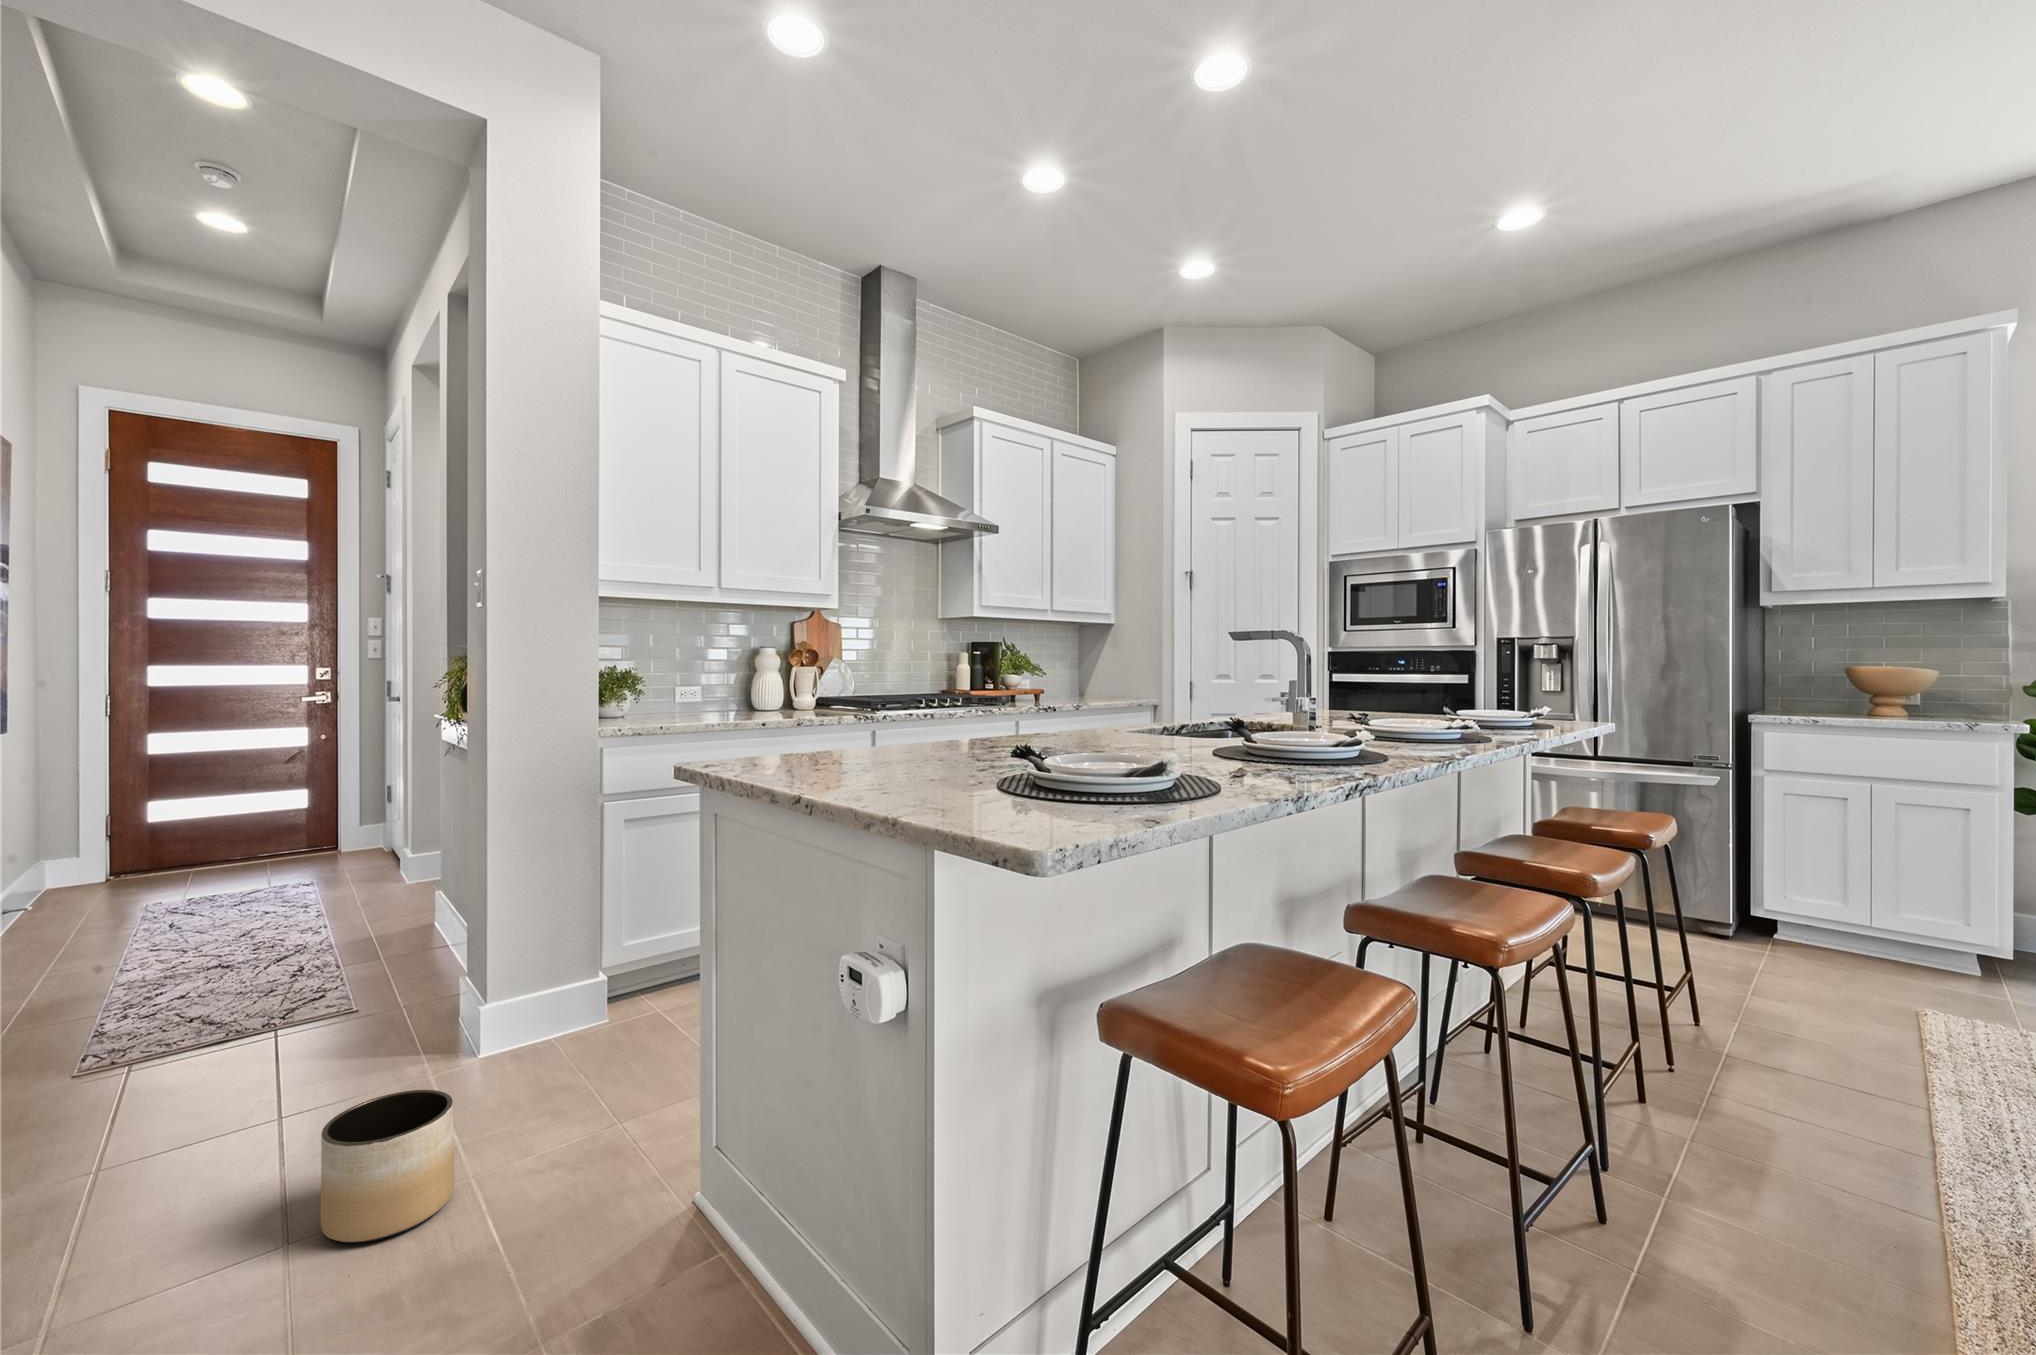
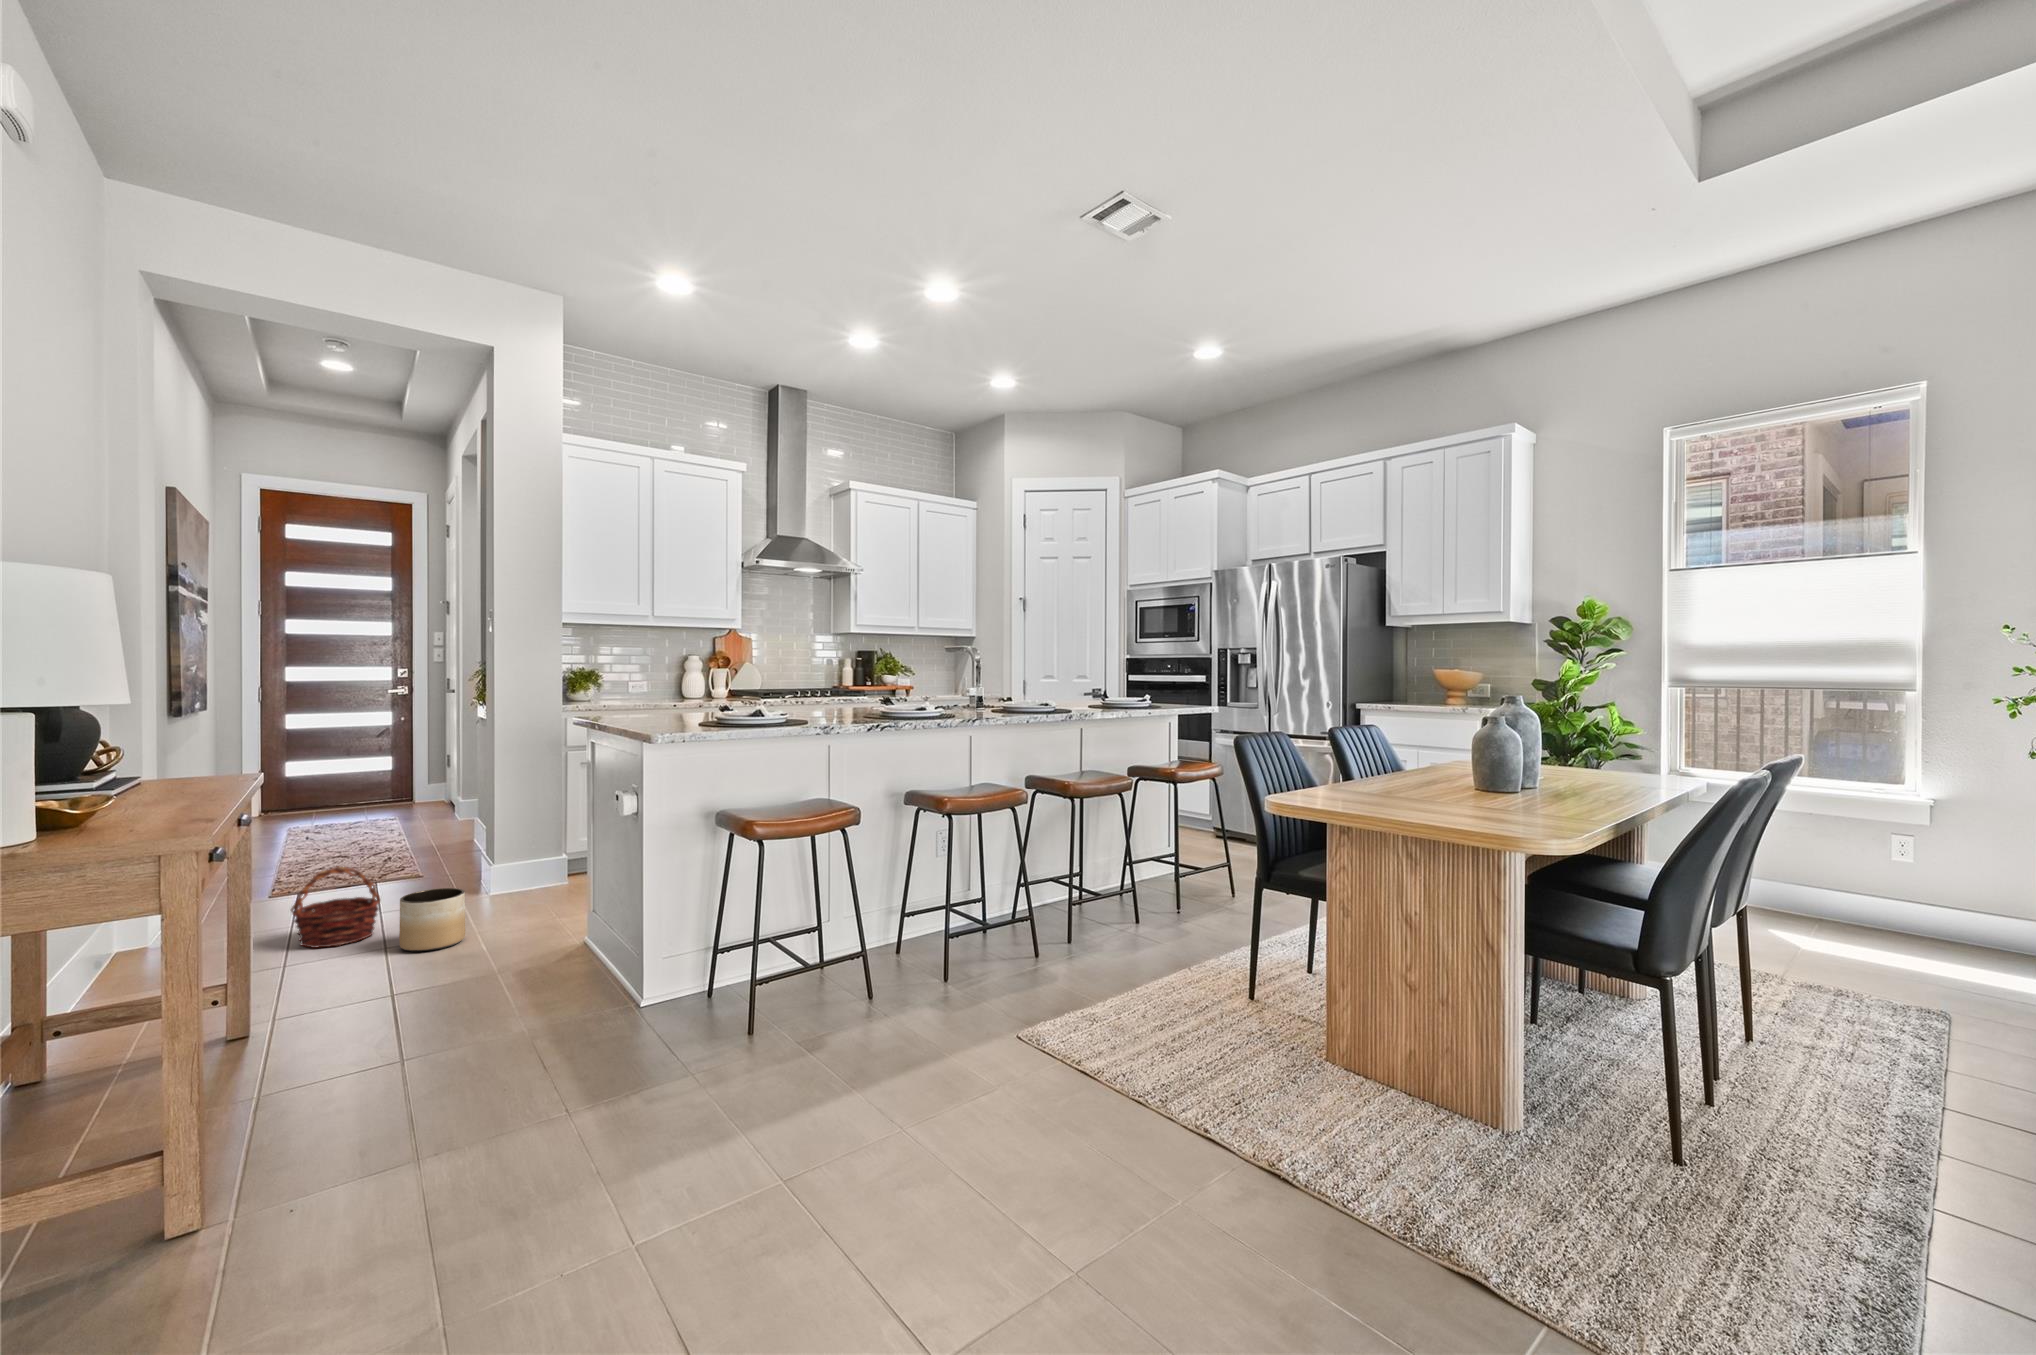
basket: none [88,1056,284,1236] -> present [291,867,380,948]

